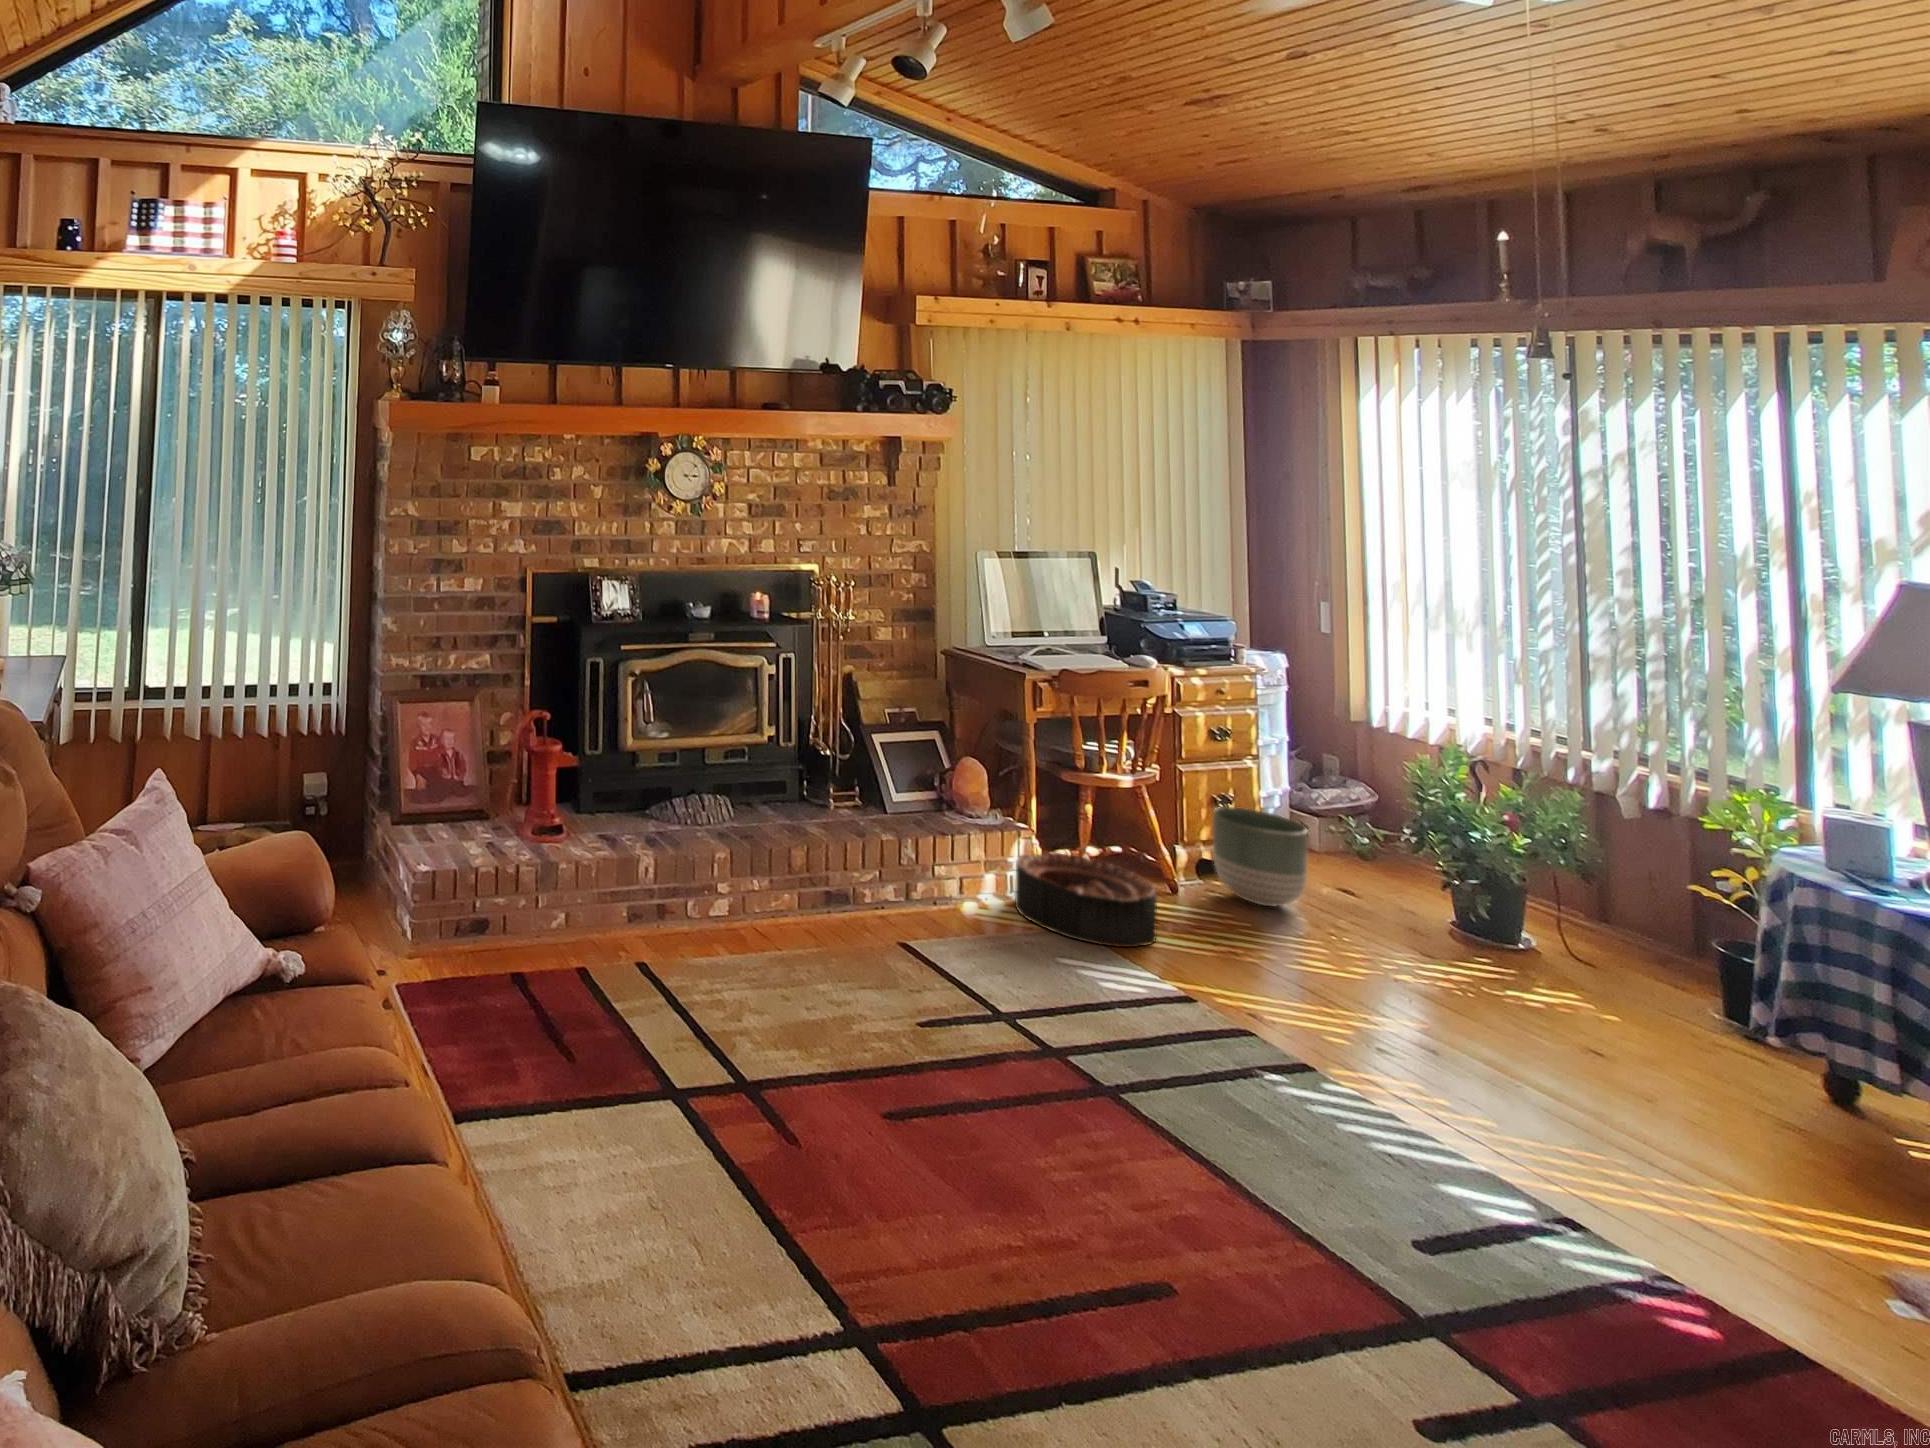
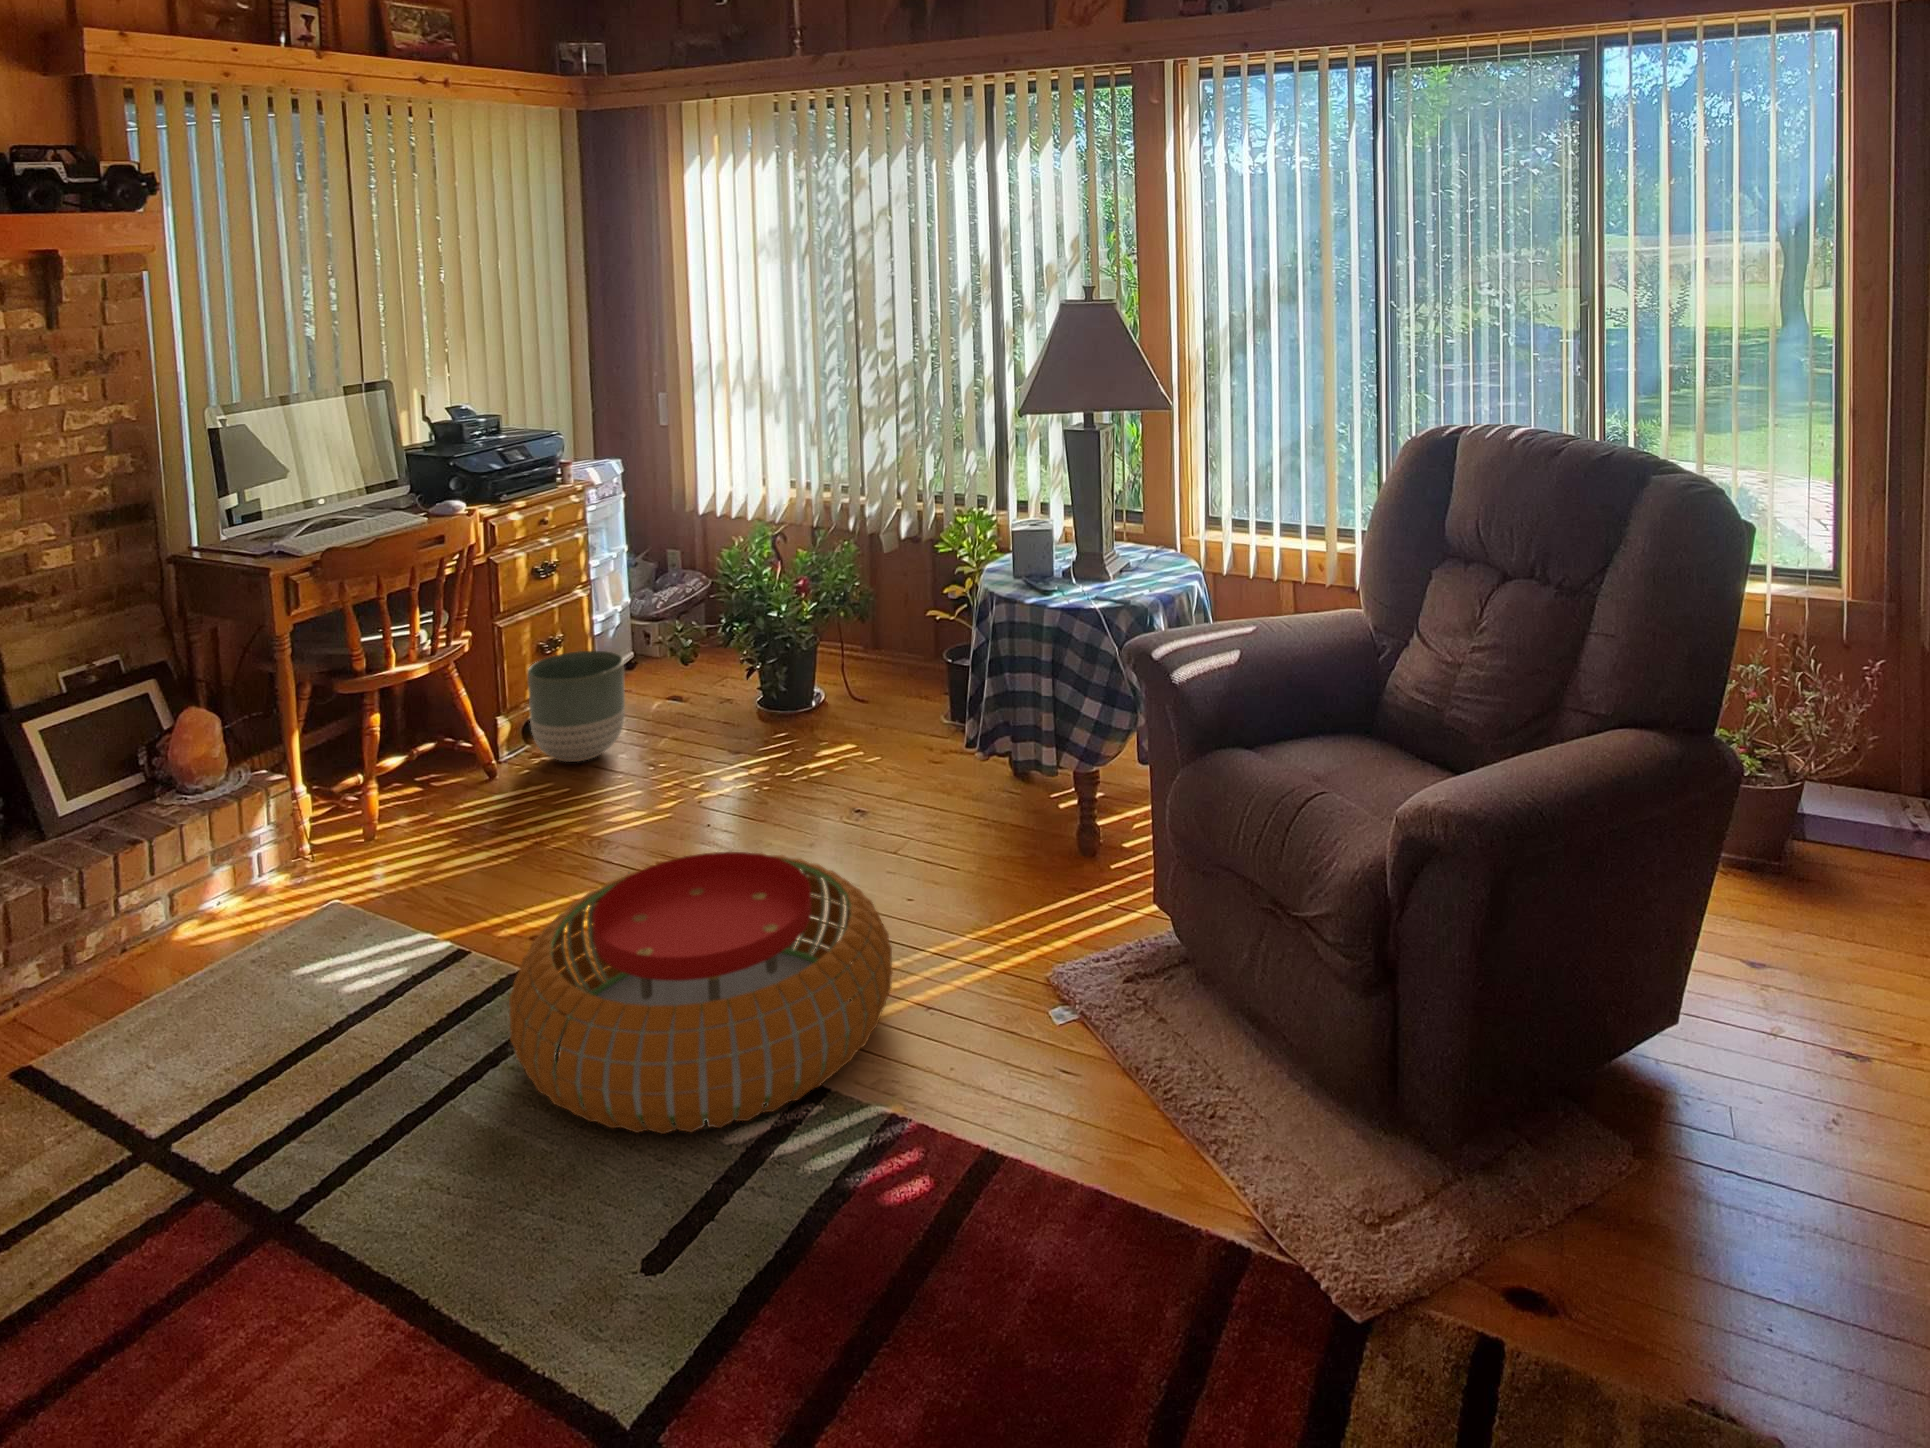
basket: present [1015,853,1157,947] -> none [256,785,443,917]
pouf: none [1268,988,1678,1233] -> present [509,852,892,1134]

